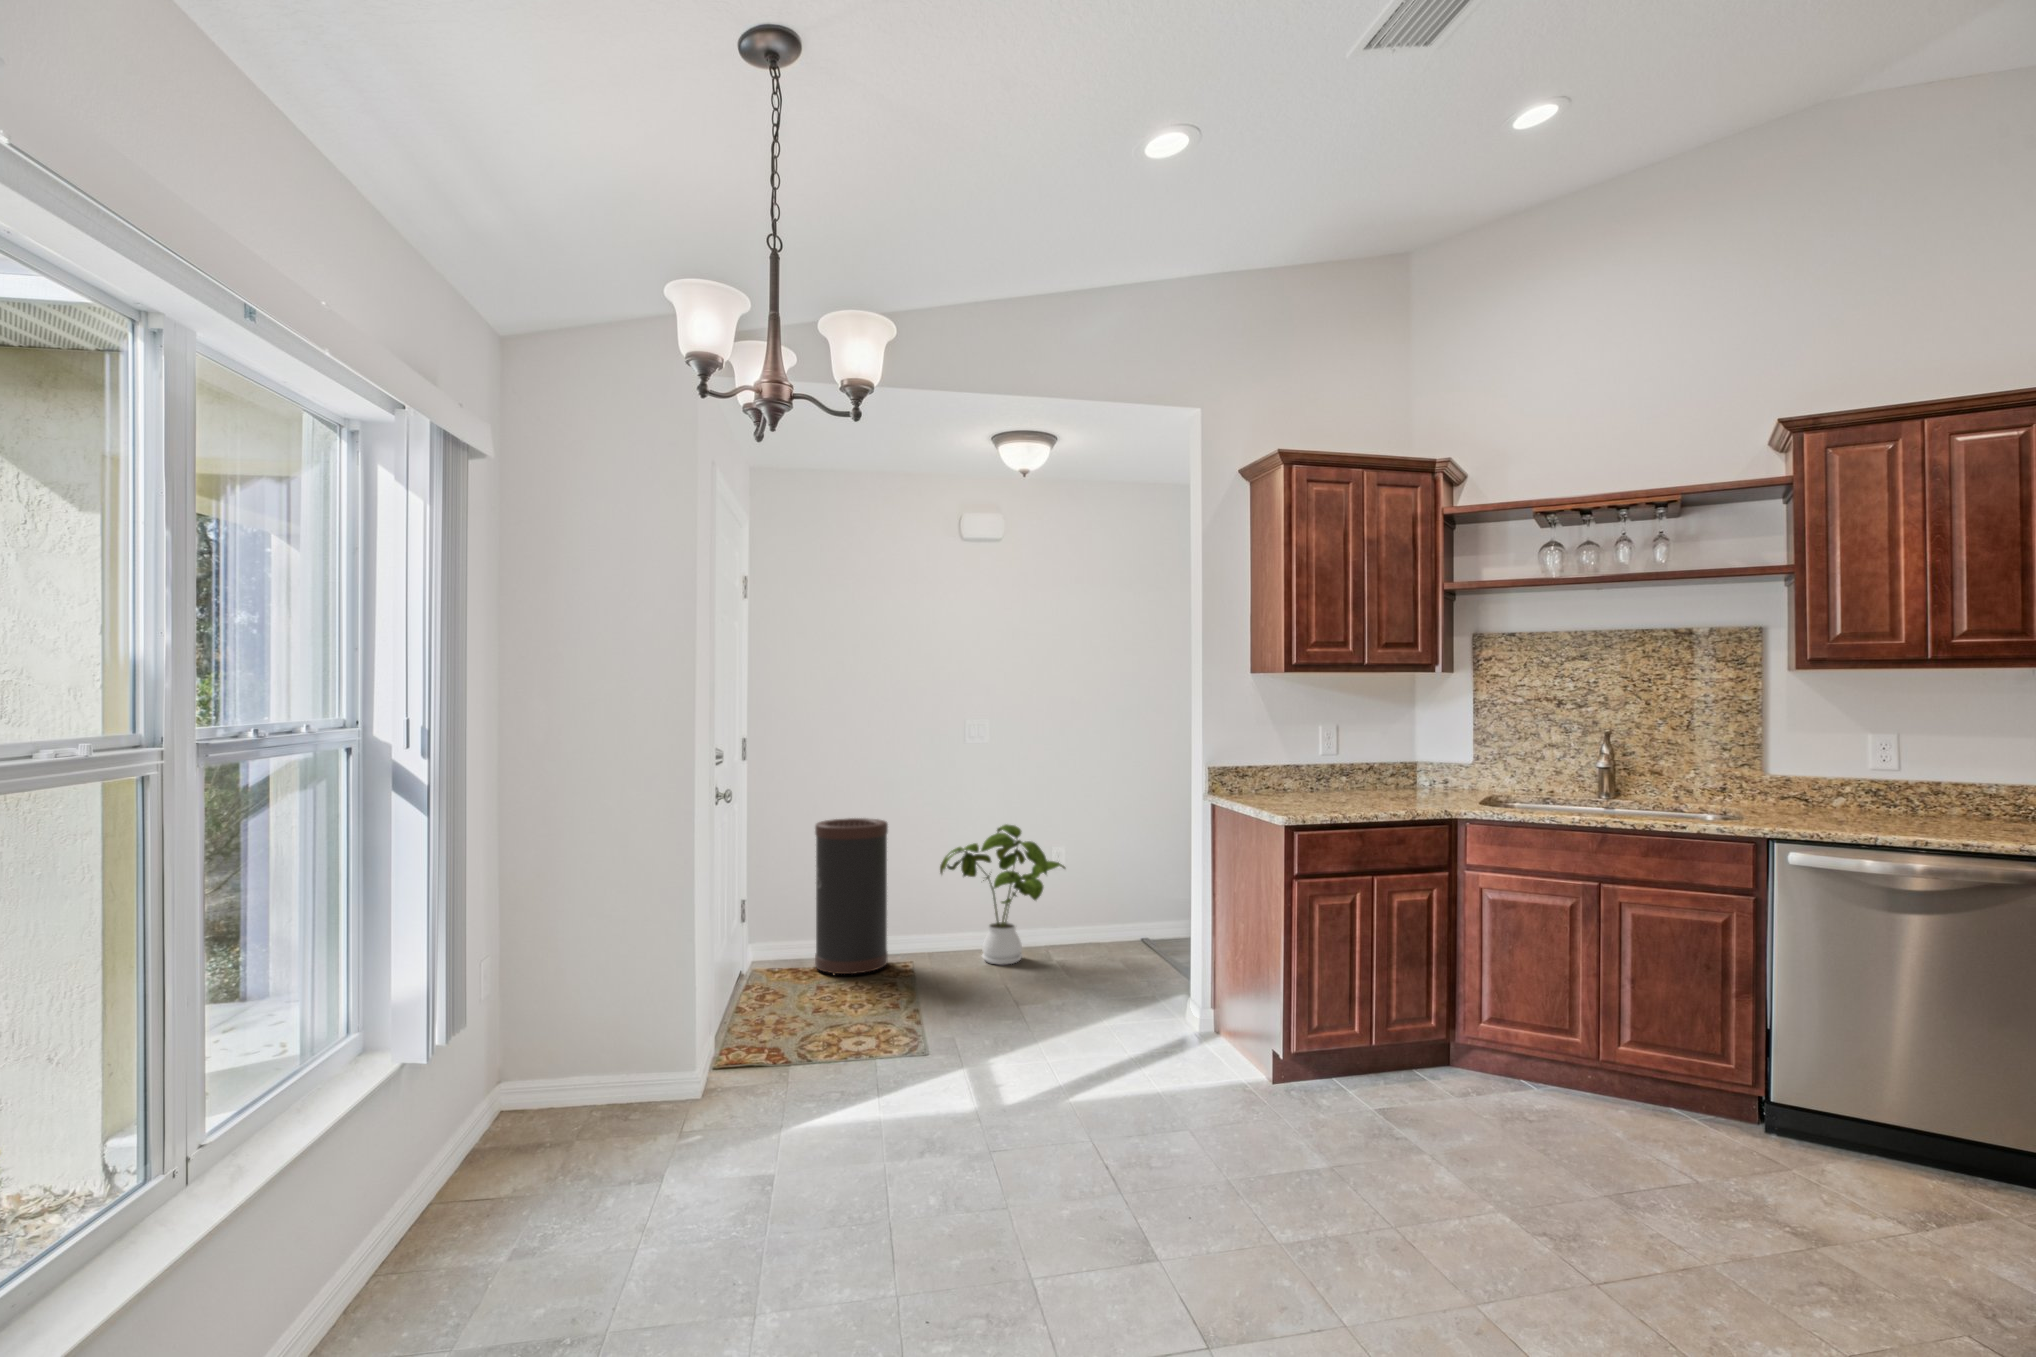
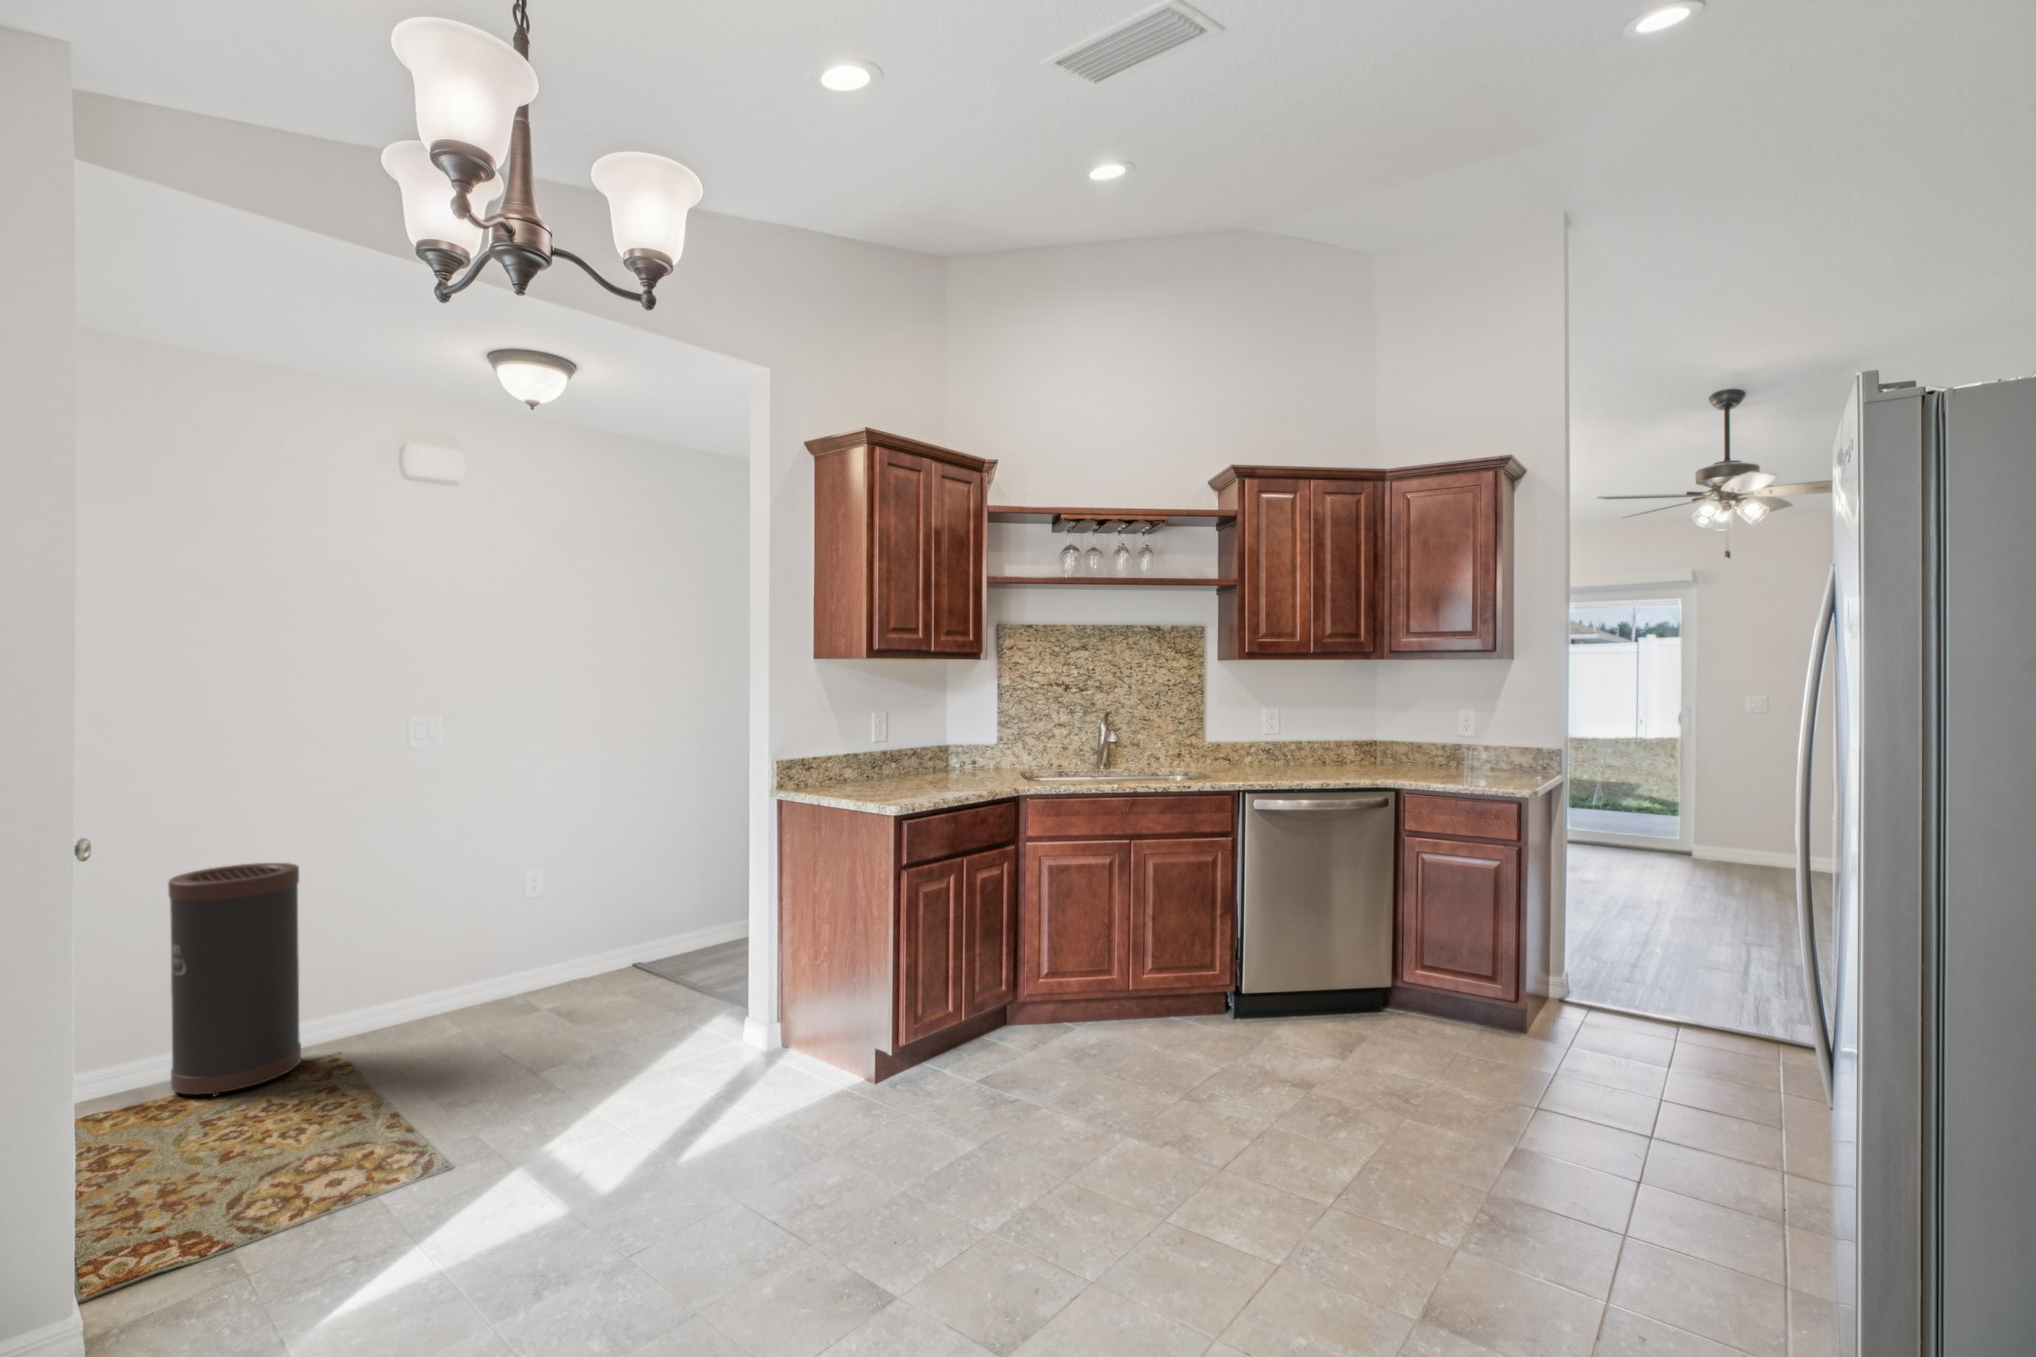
house plant: present [940,824,1065,965] -> none [376,848,550,1025]

